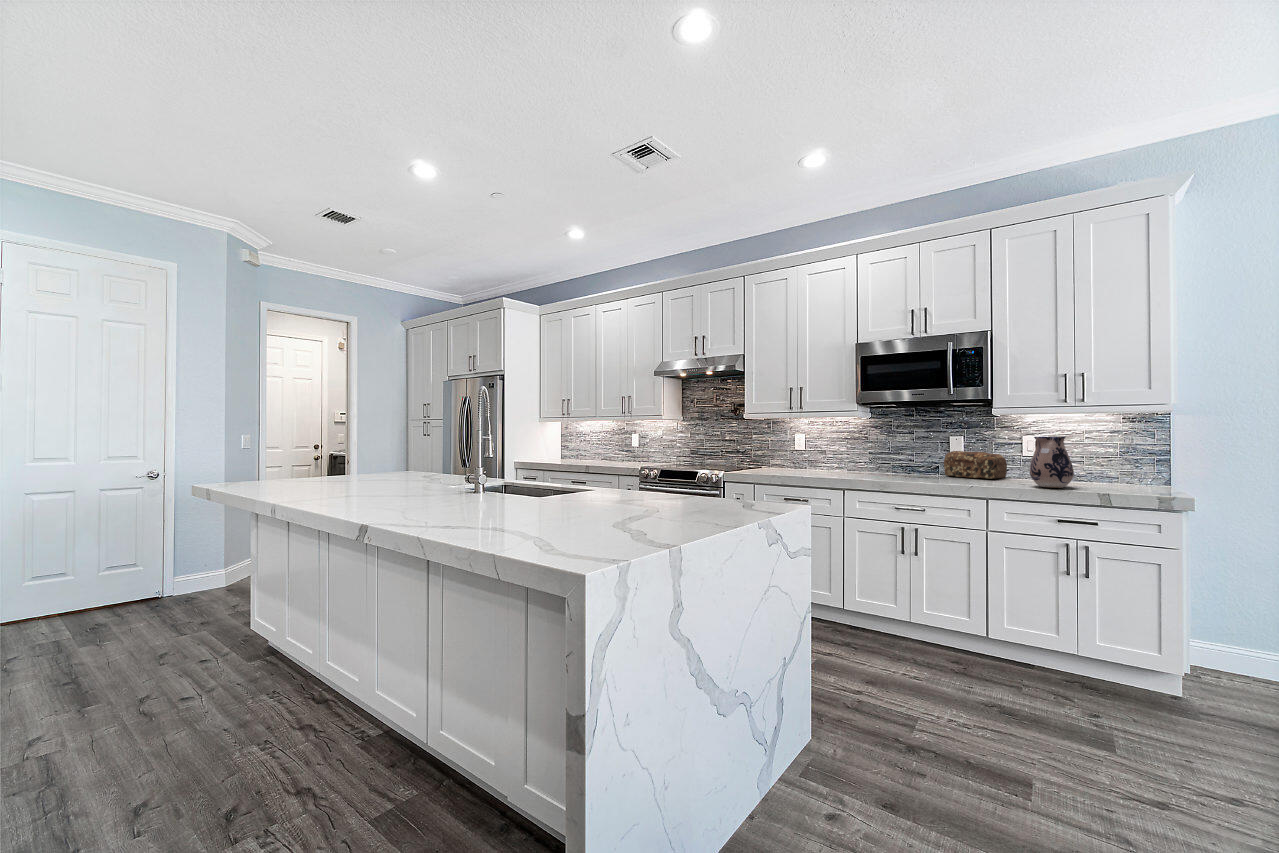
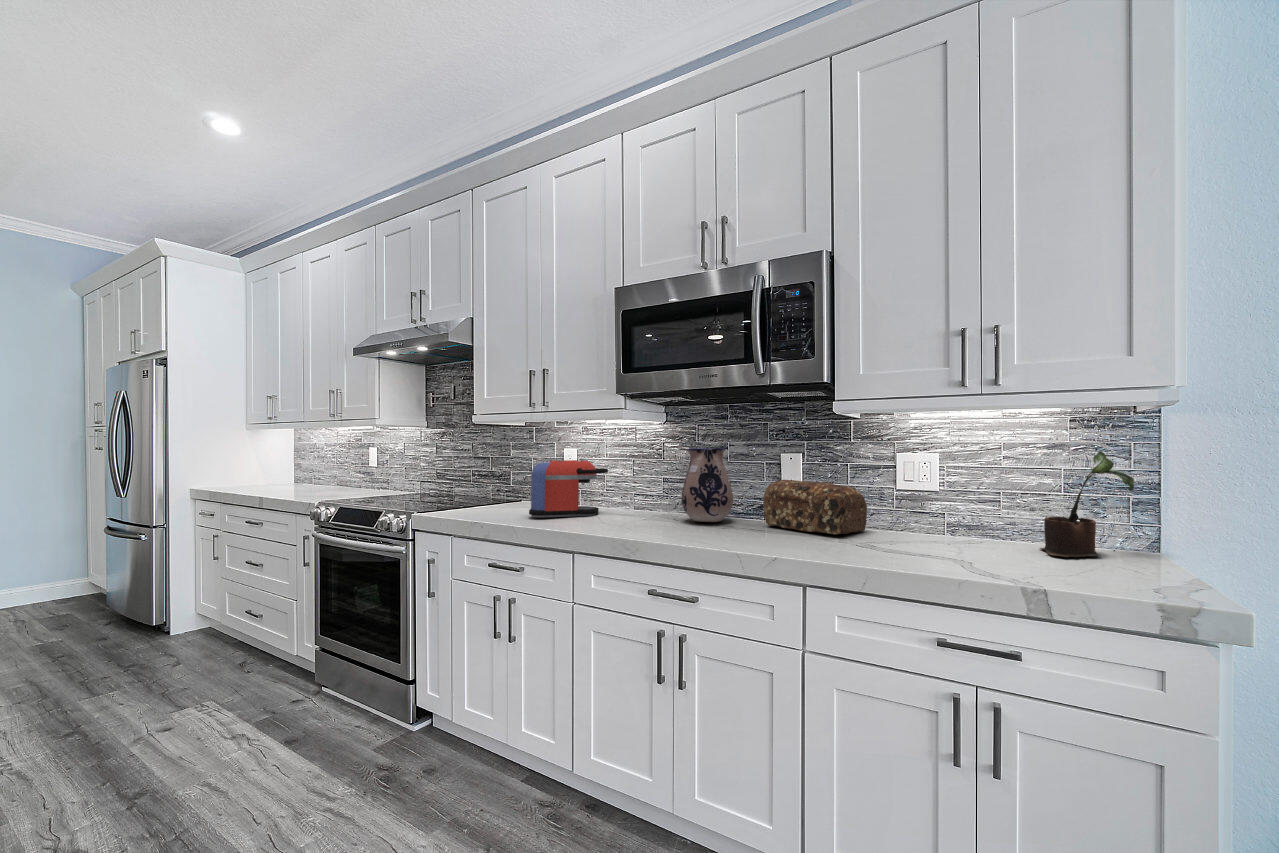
potted plant: none [1106,434,1156,485] -> present [1040,451,1134,557]
ceramic pitcher: present [1030,436,1074,488] -> present [682,448,733,522]
coffee maker: none [793,441,837,473] -> present [529,460,608,517]

